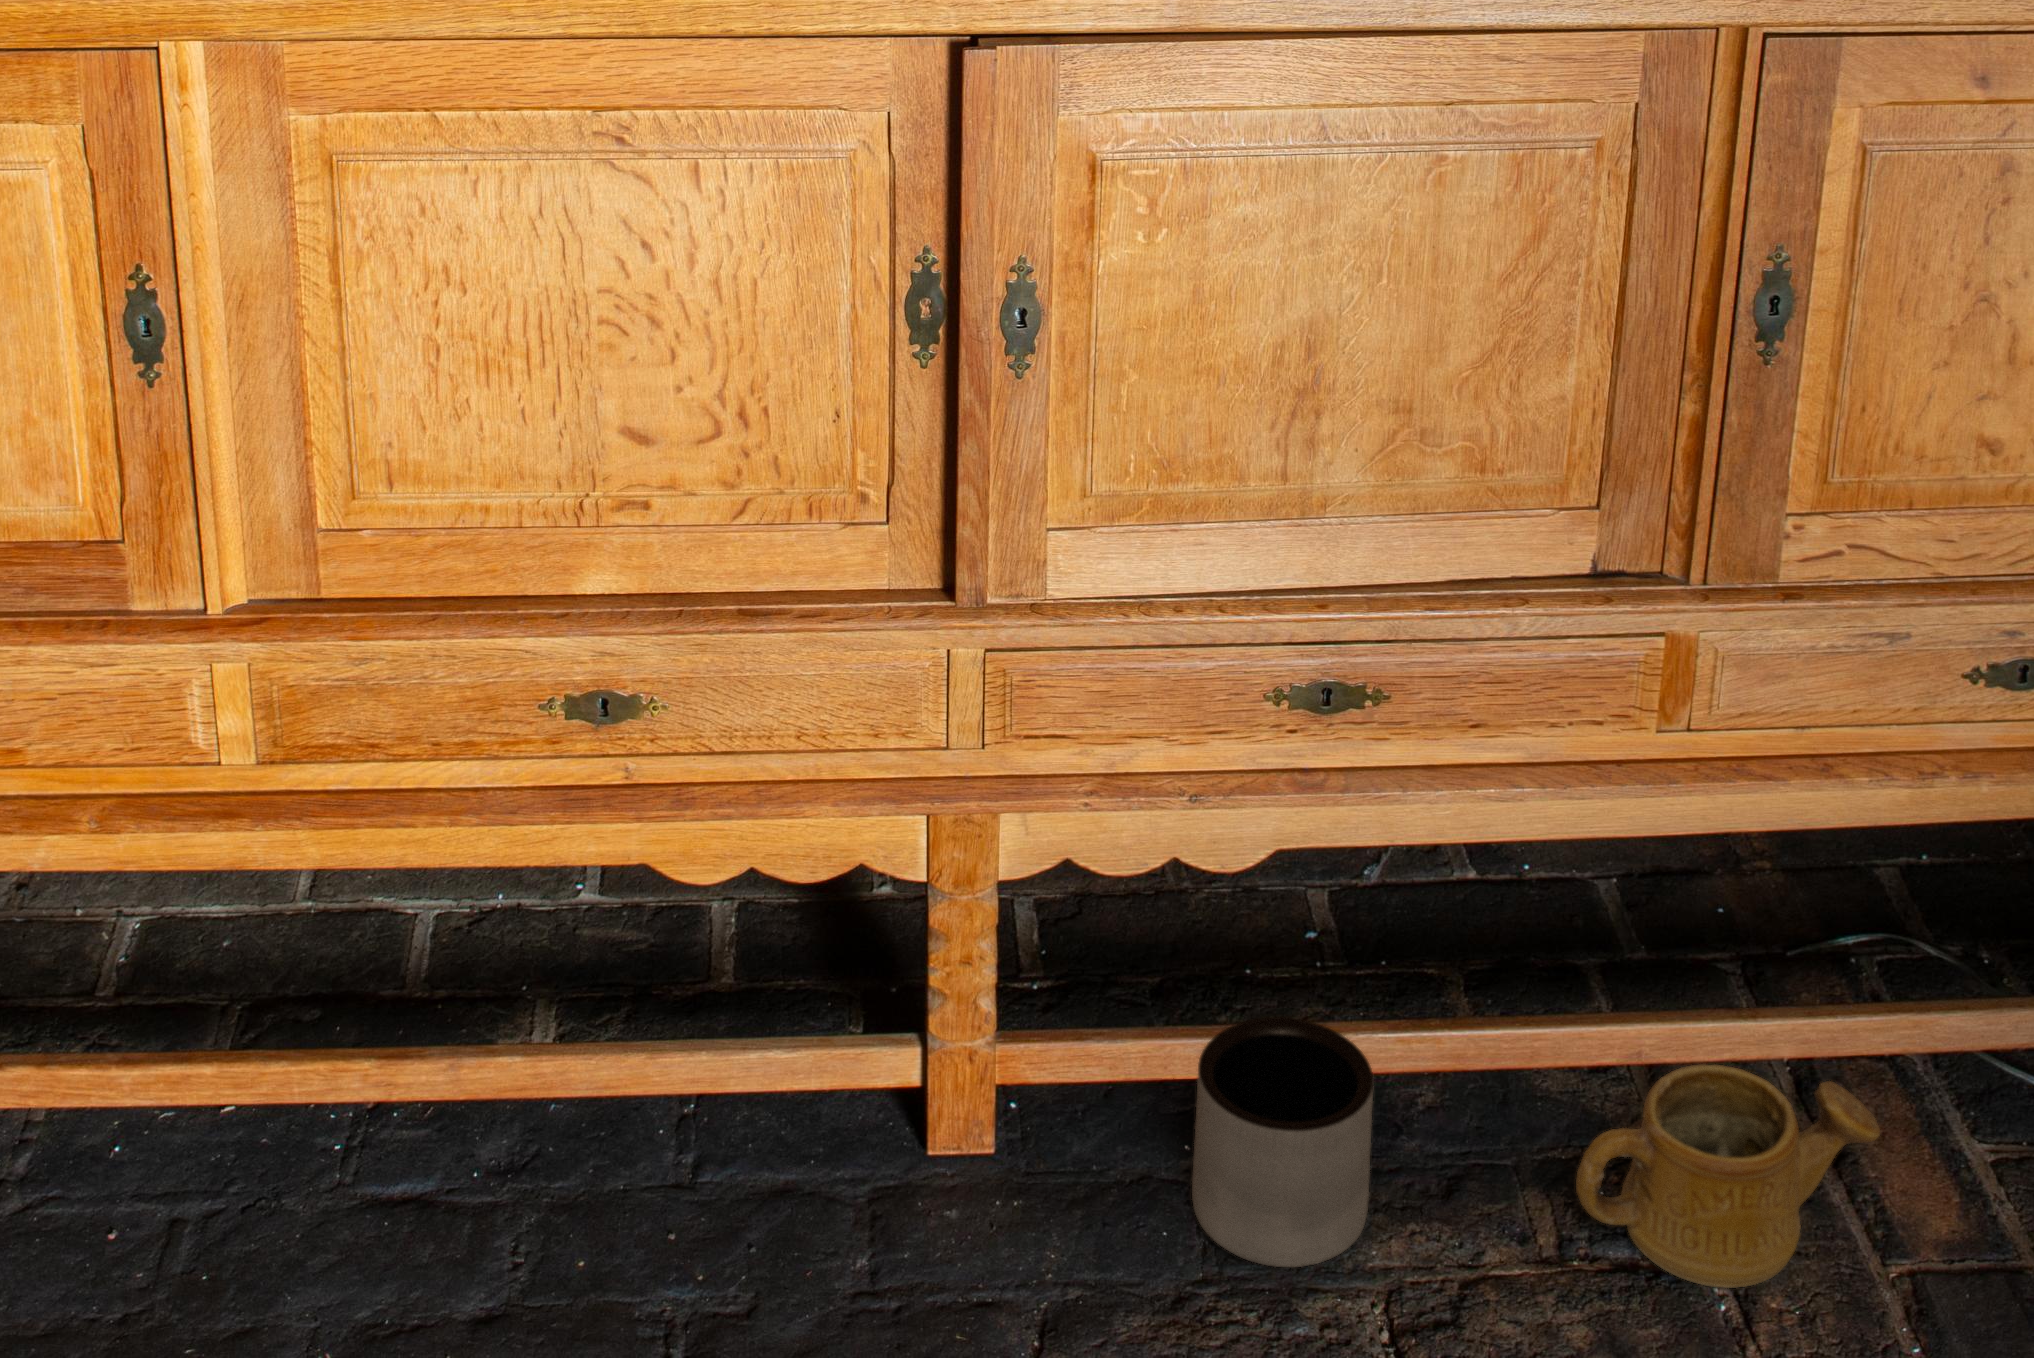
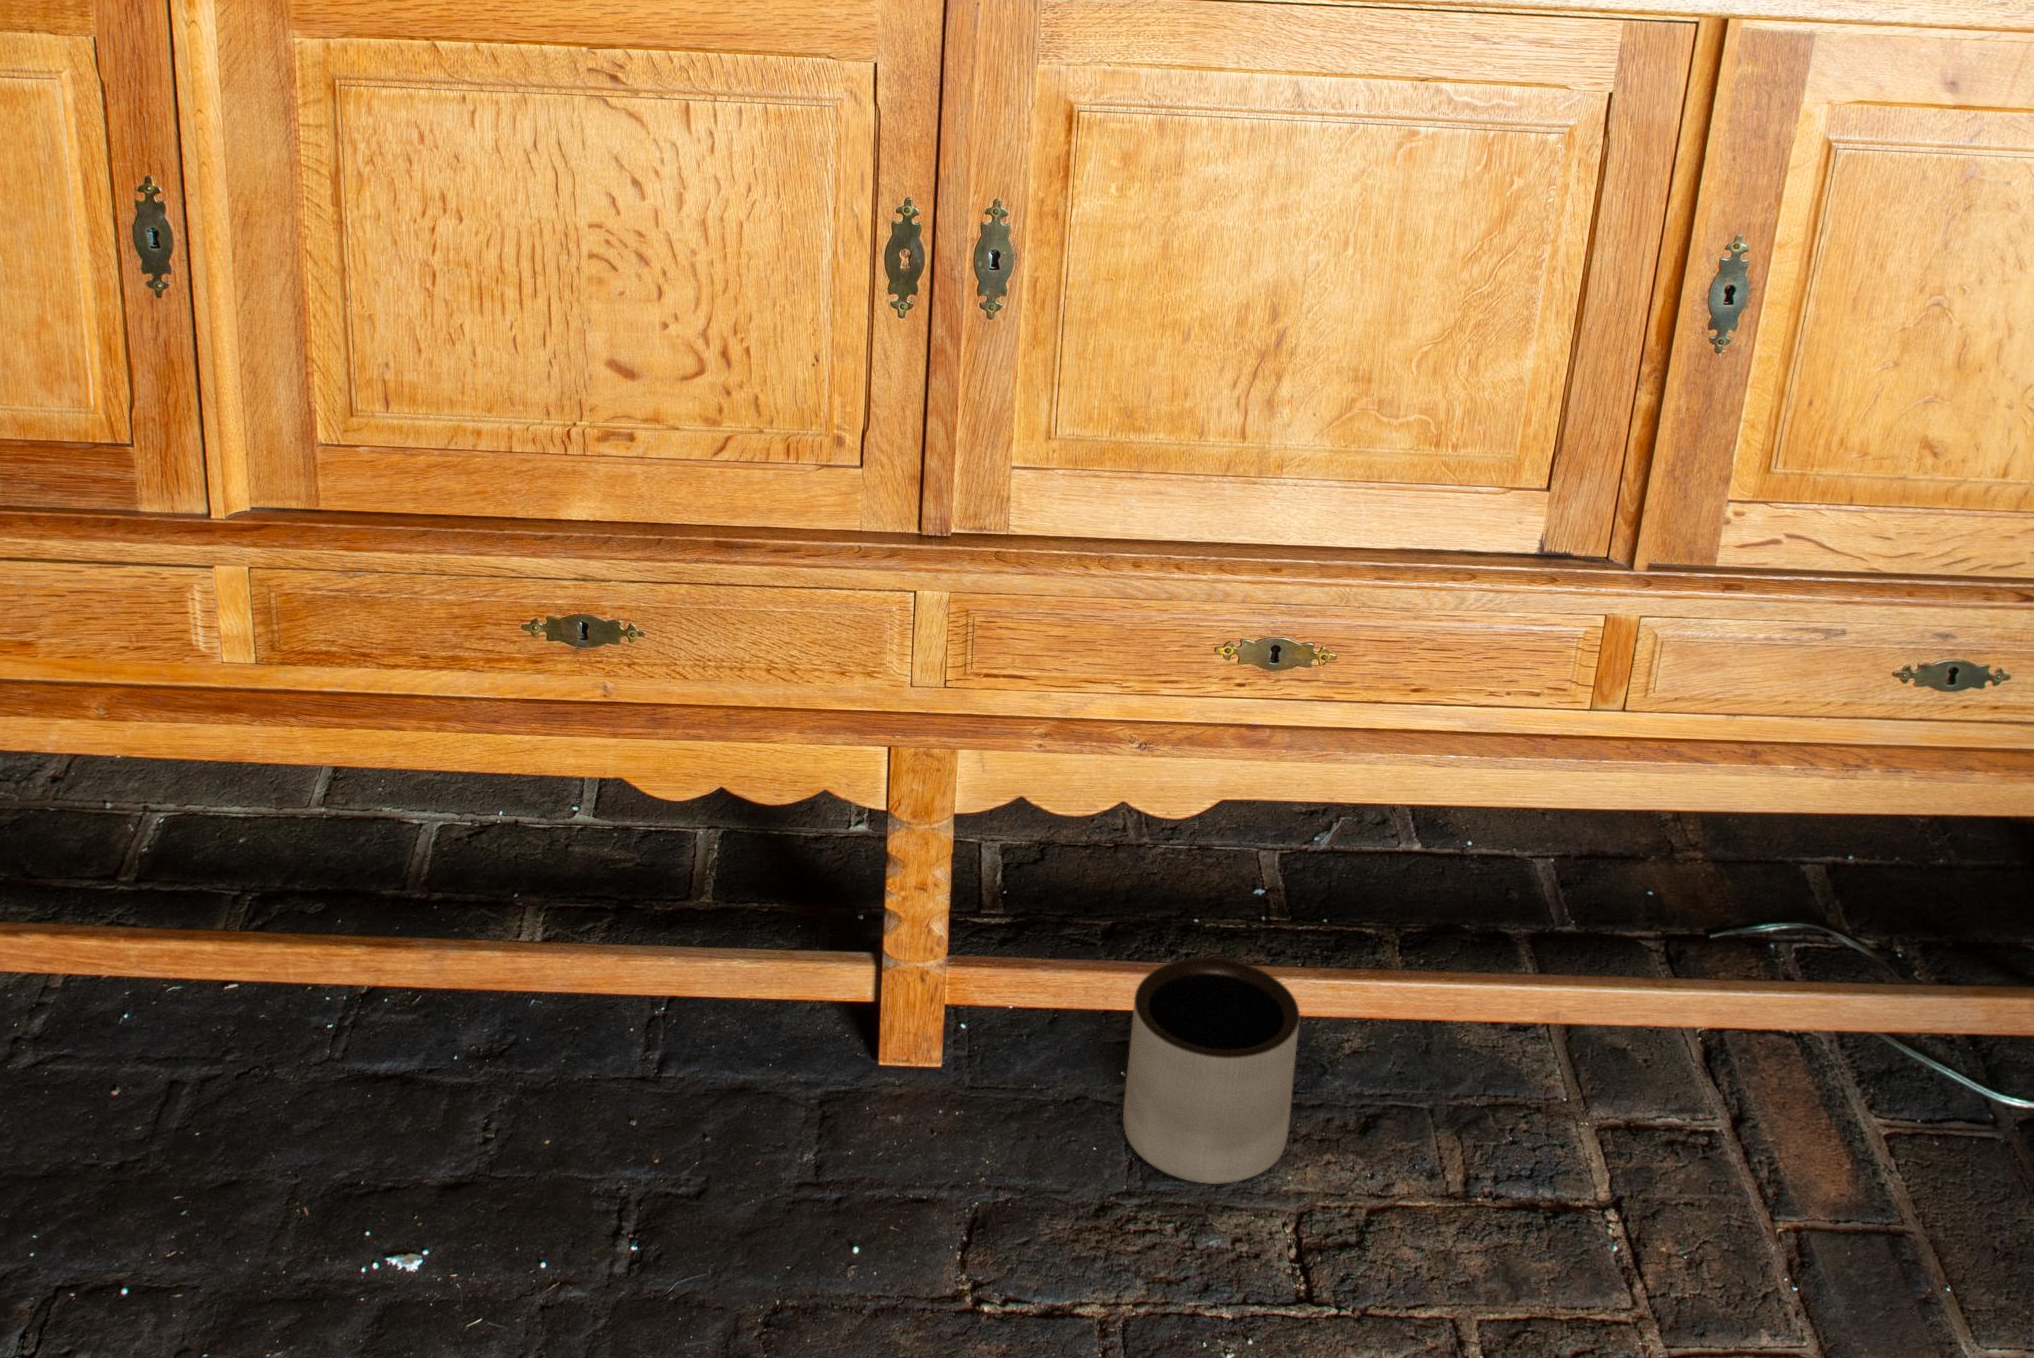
watering can: present [1576,1064,1880,1288] -> none [1485,1024,1779,1227]

